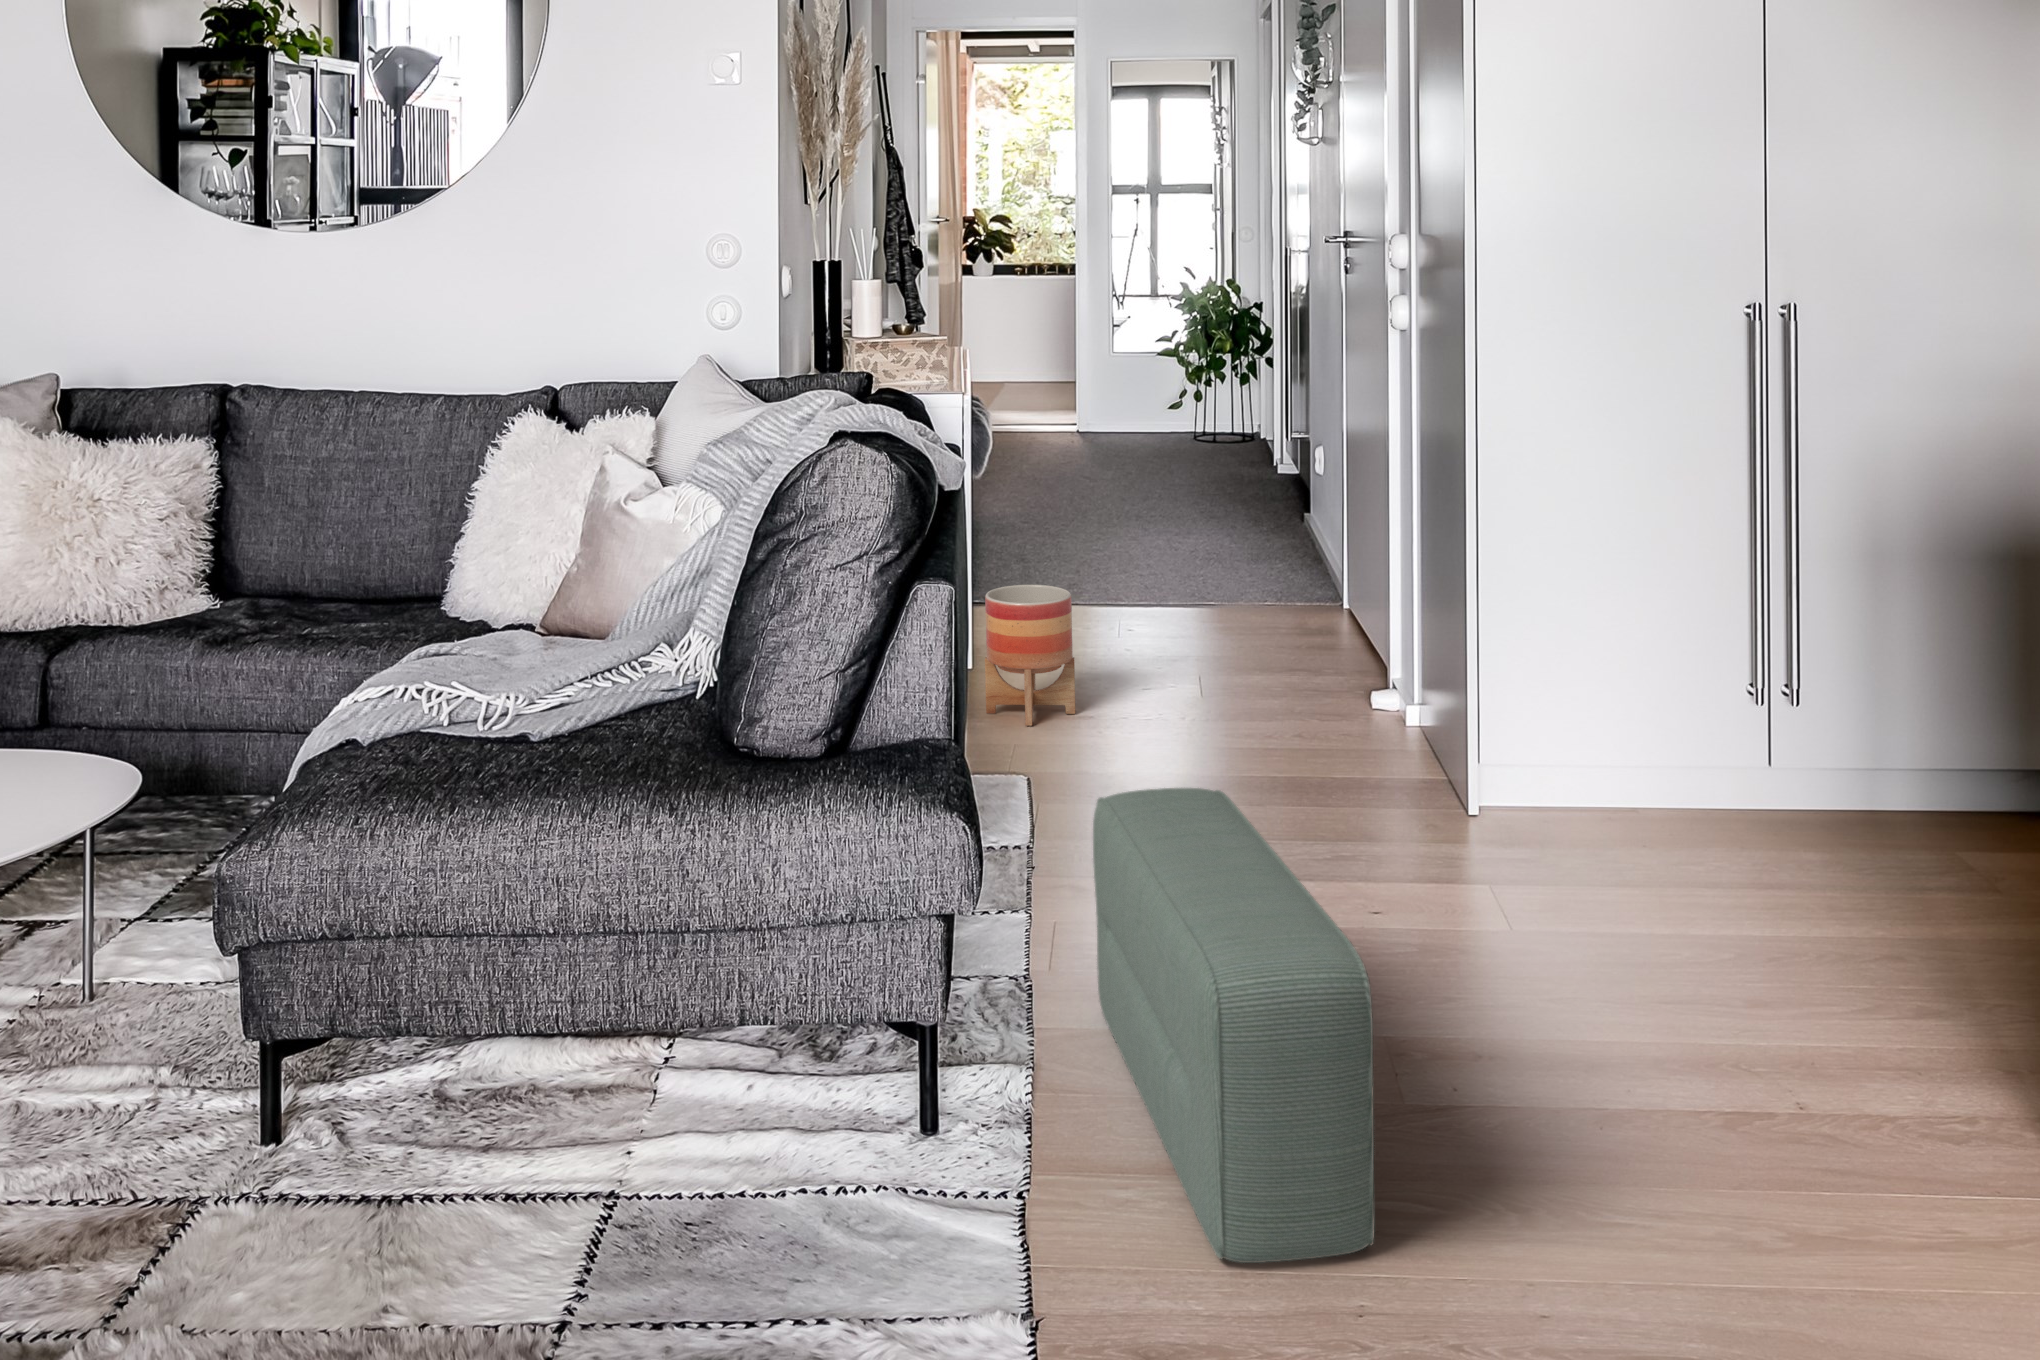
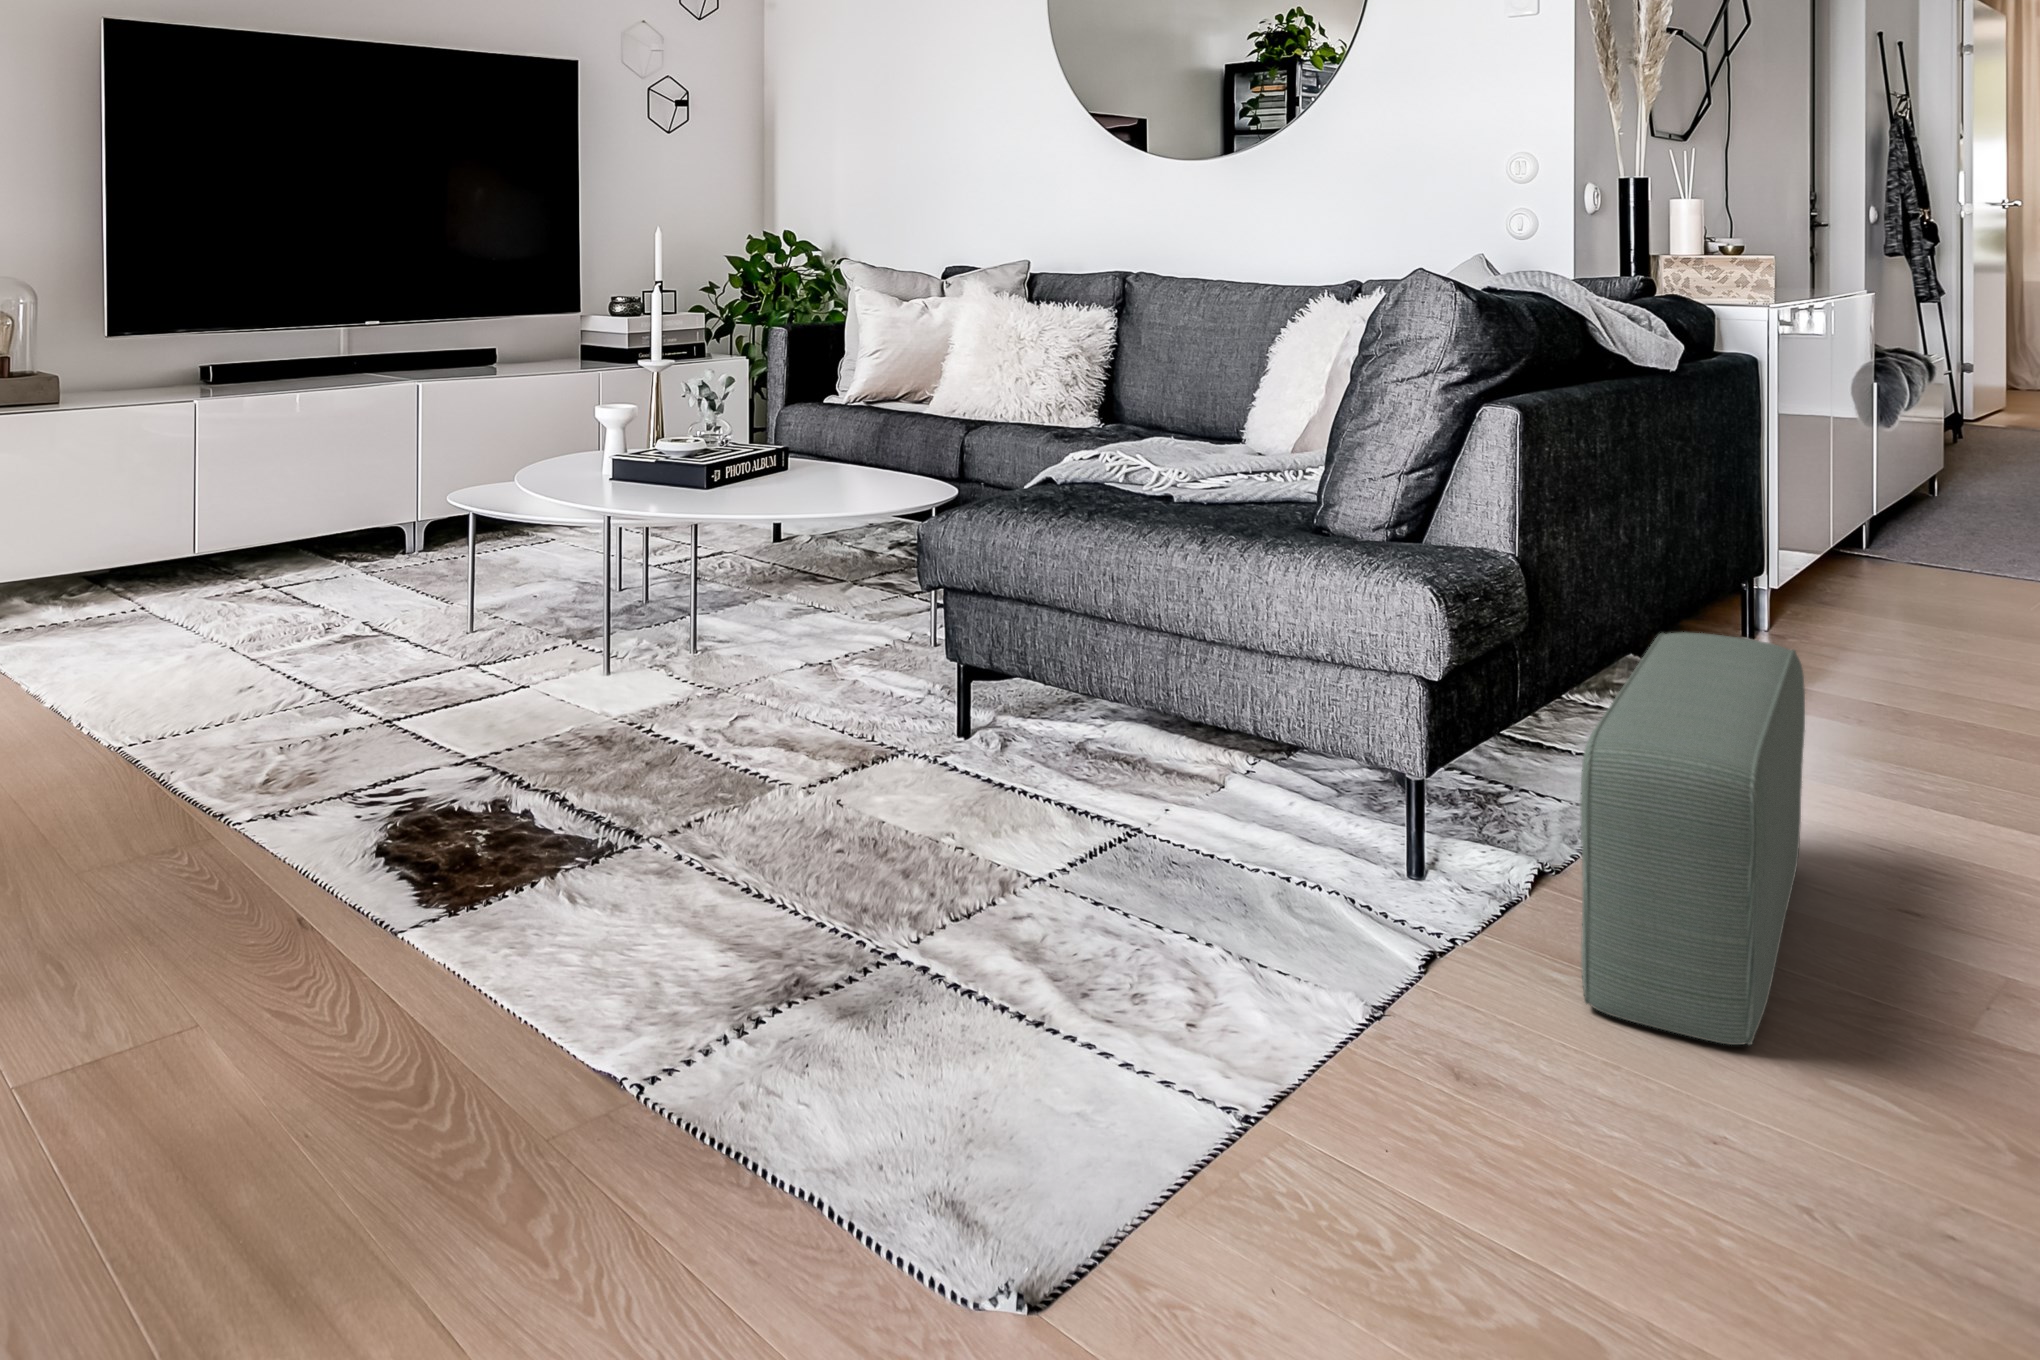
planter: present [985,585,1075,726] -> none [1780,510,1884,648]

